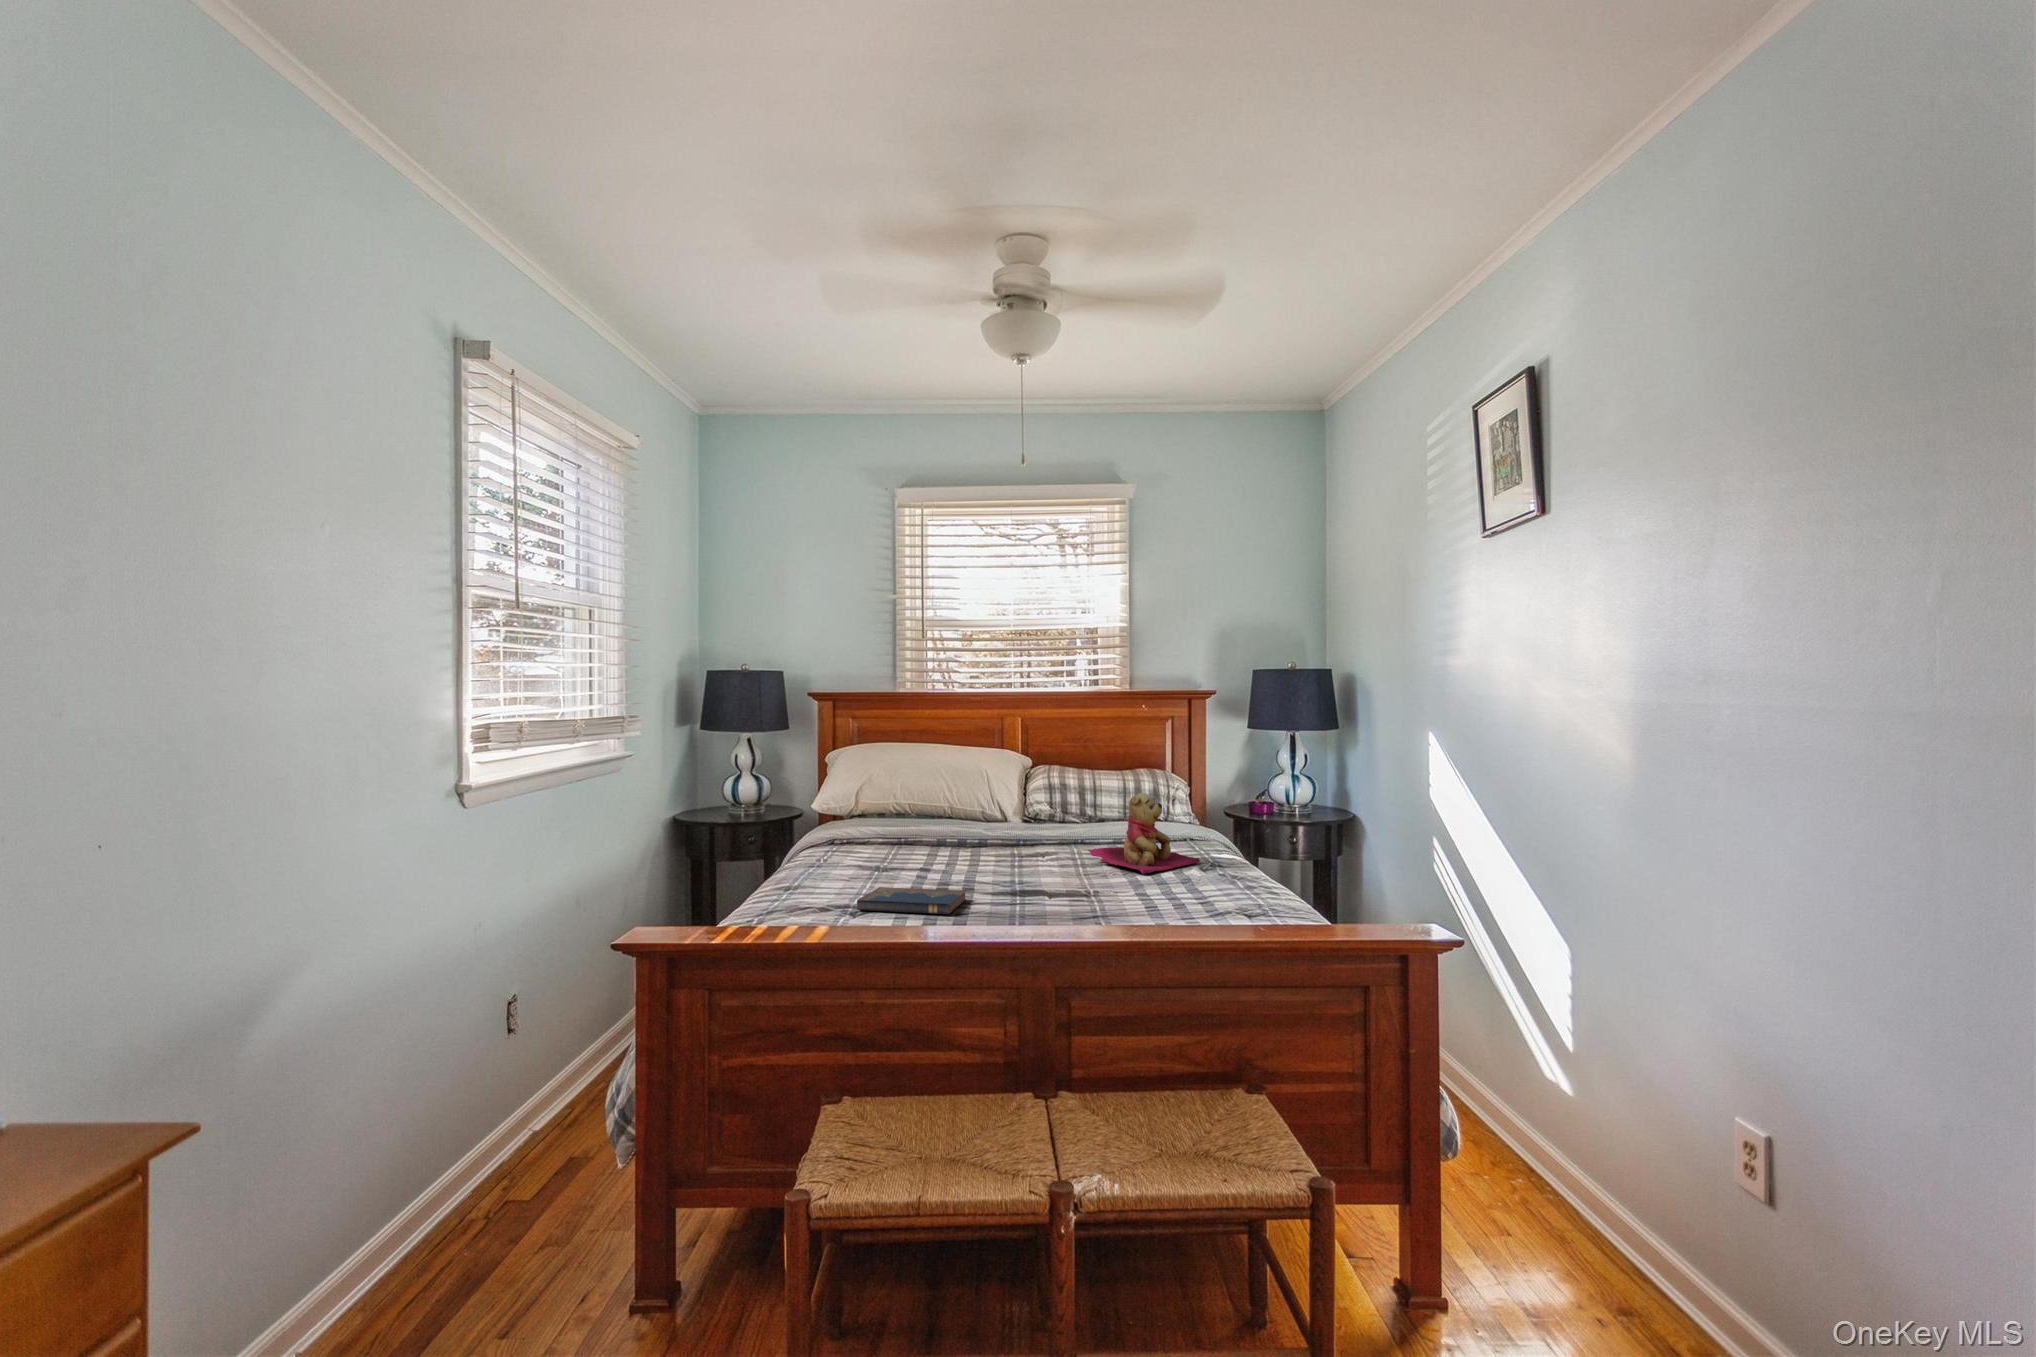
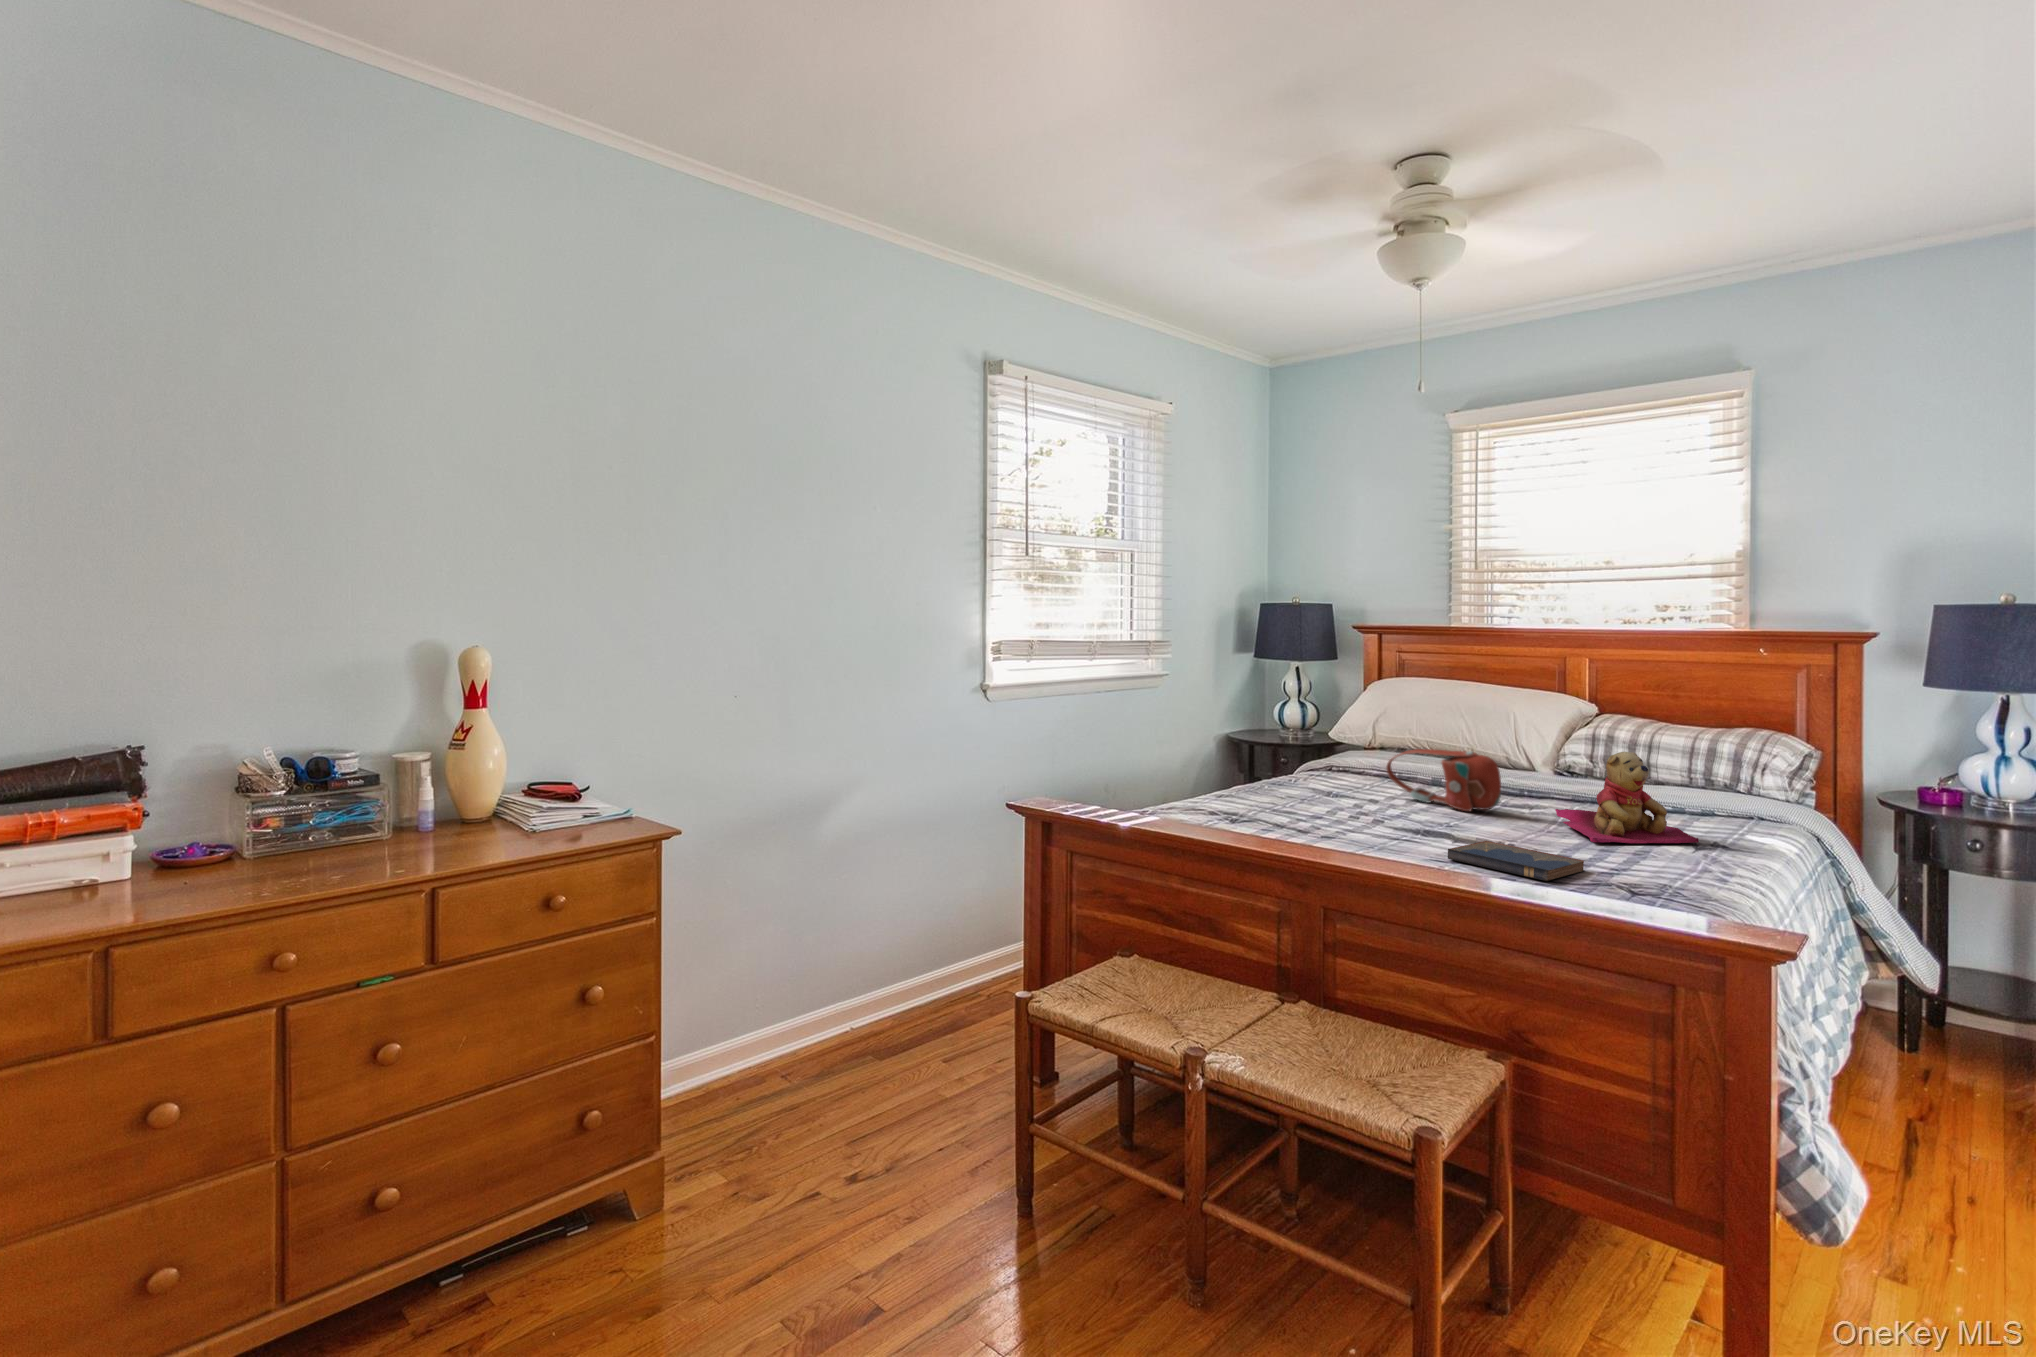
handbag: none [930,806,1041,863] -> present [1386,749,1501,811]
hardcover book: present [857,887,966,914] -> present [1448,841,1585,881]

